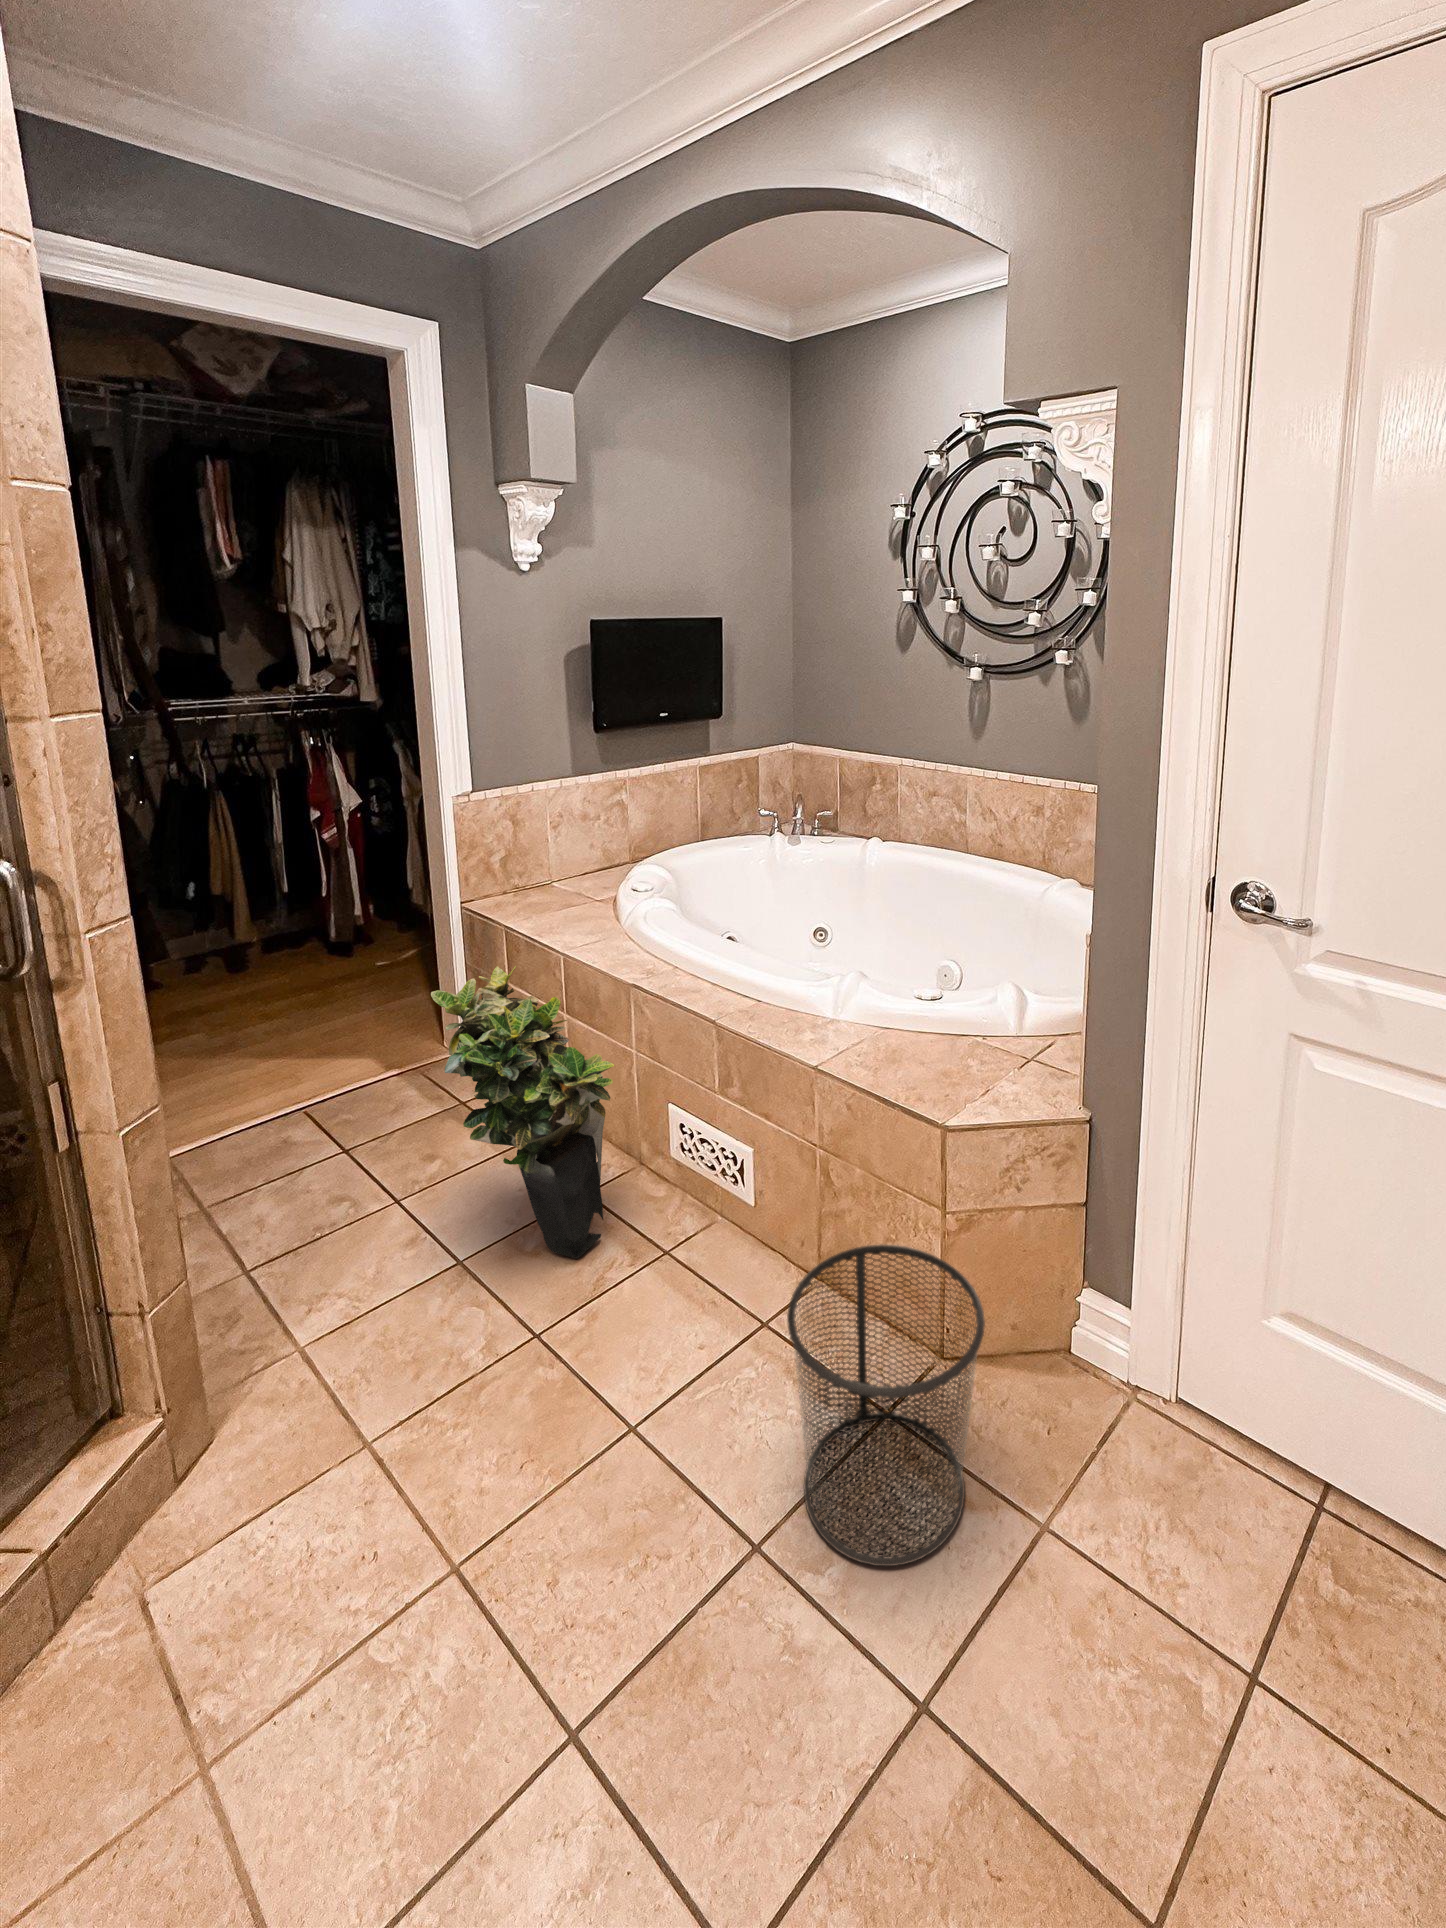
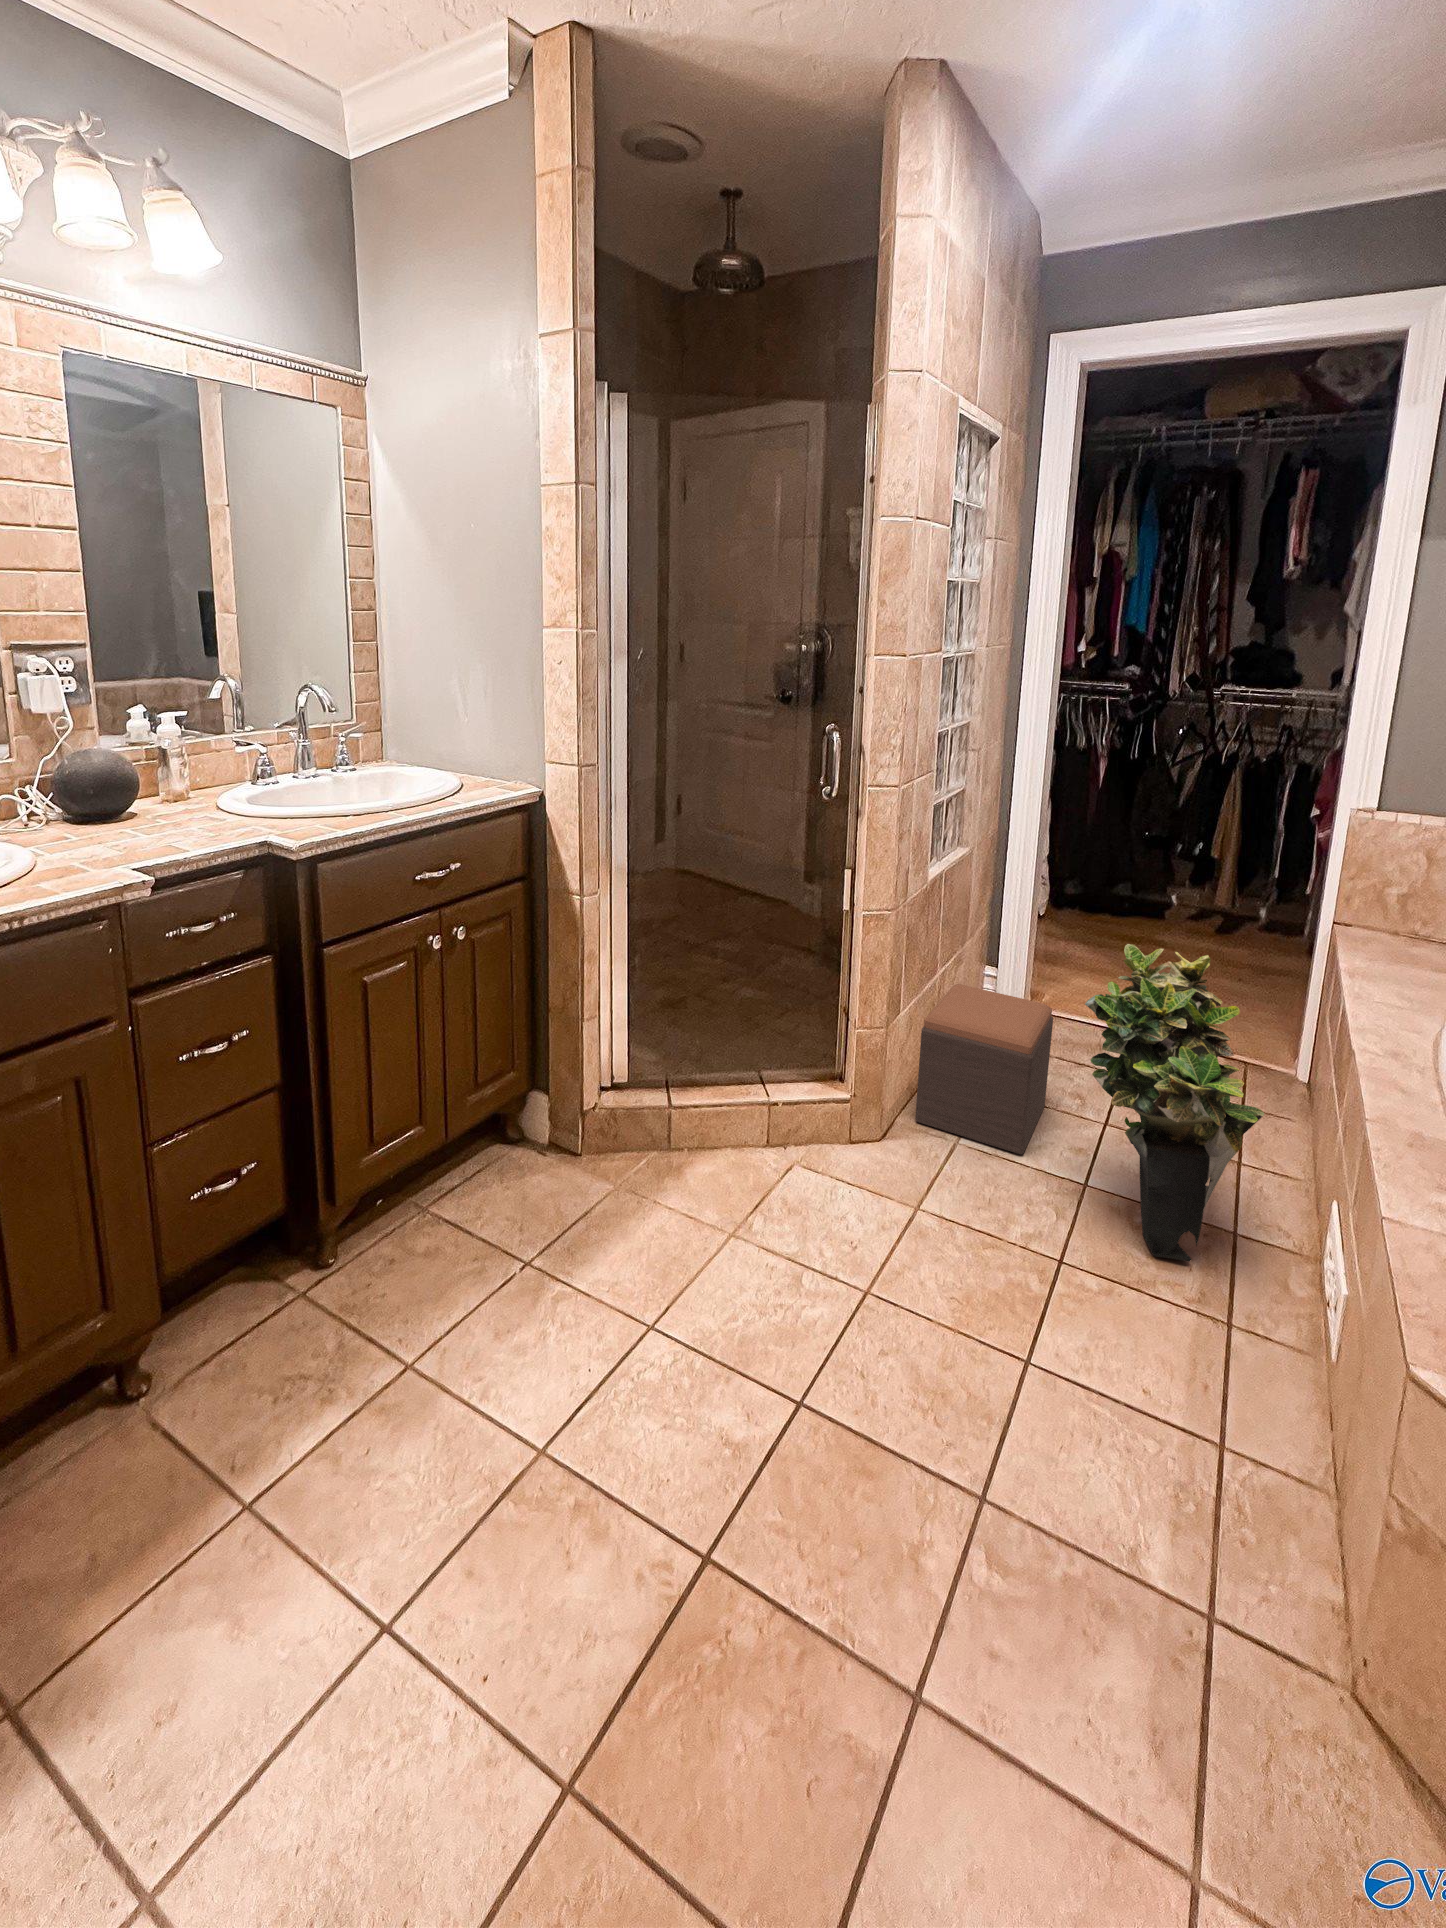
footstool: none [164,1117,382,1375] -> present [915,984,1053,1155]
waste bin: present [787,1245,985,1566] -> none [1013,1335,1281,1747]

